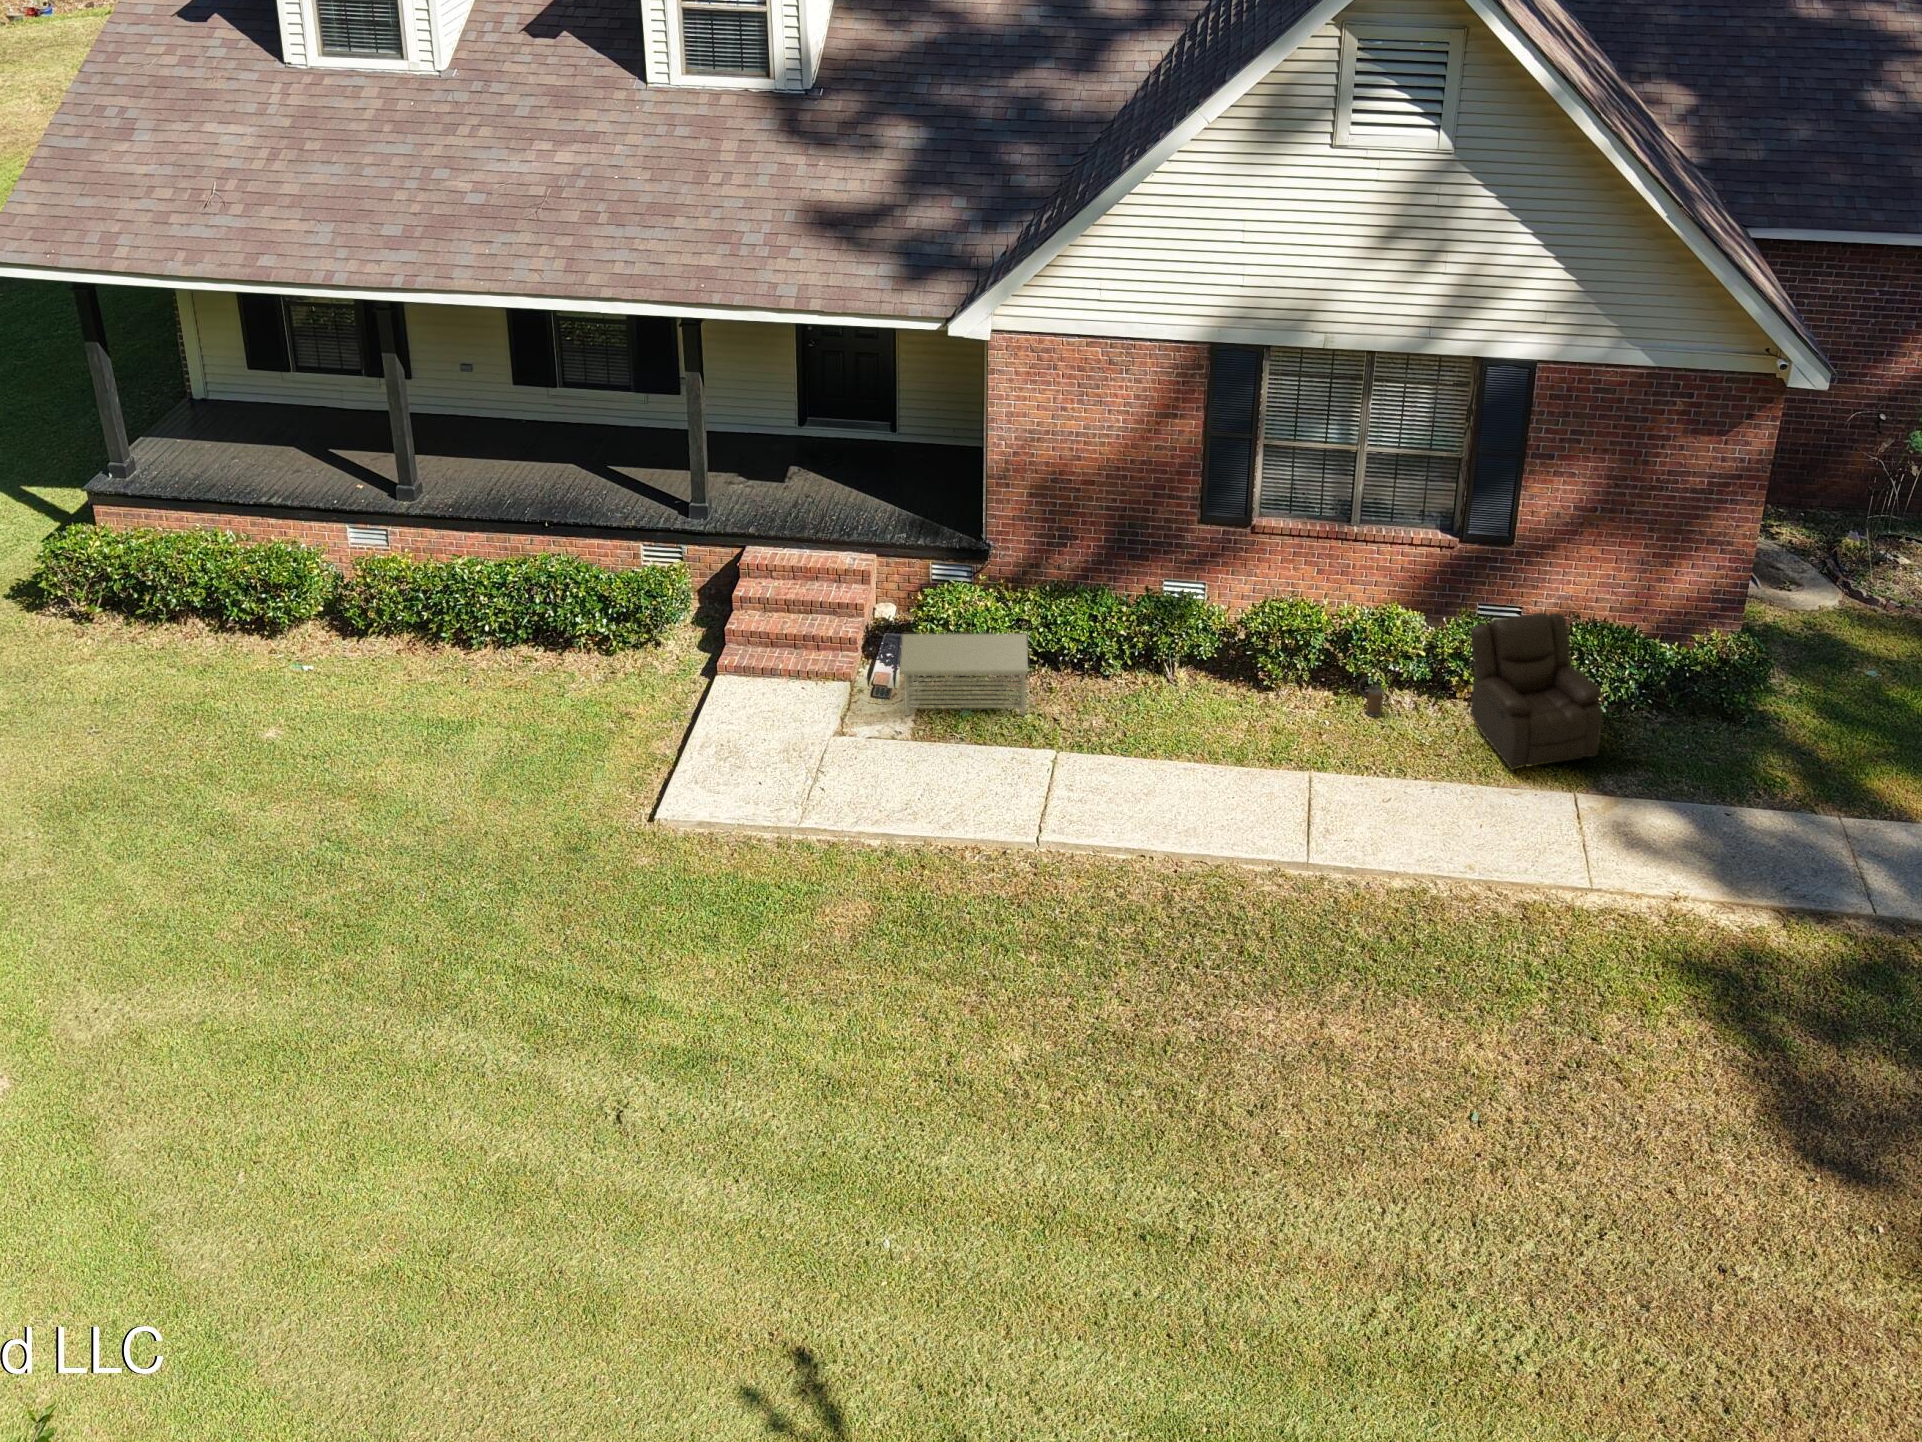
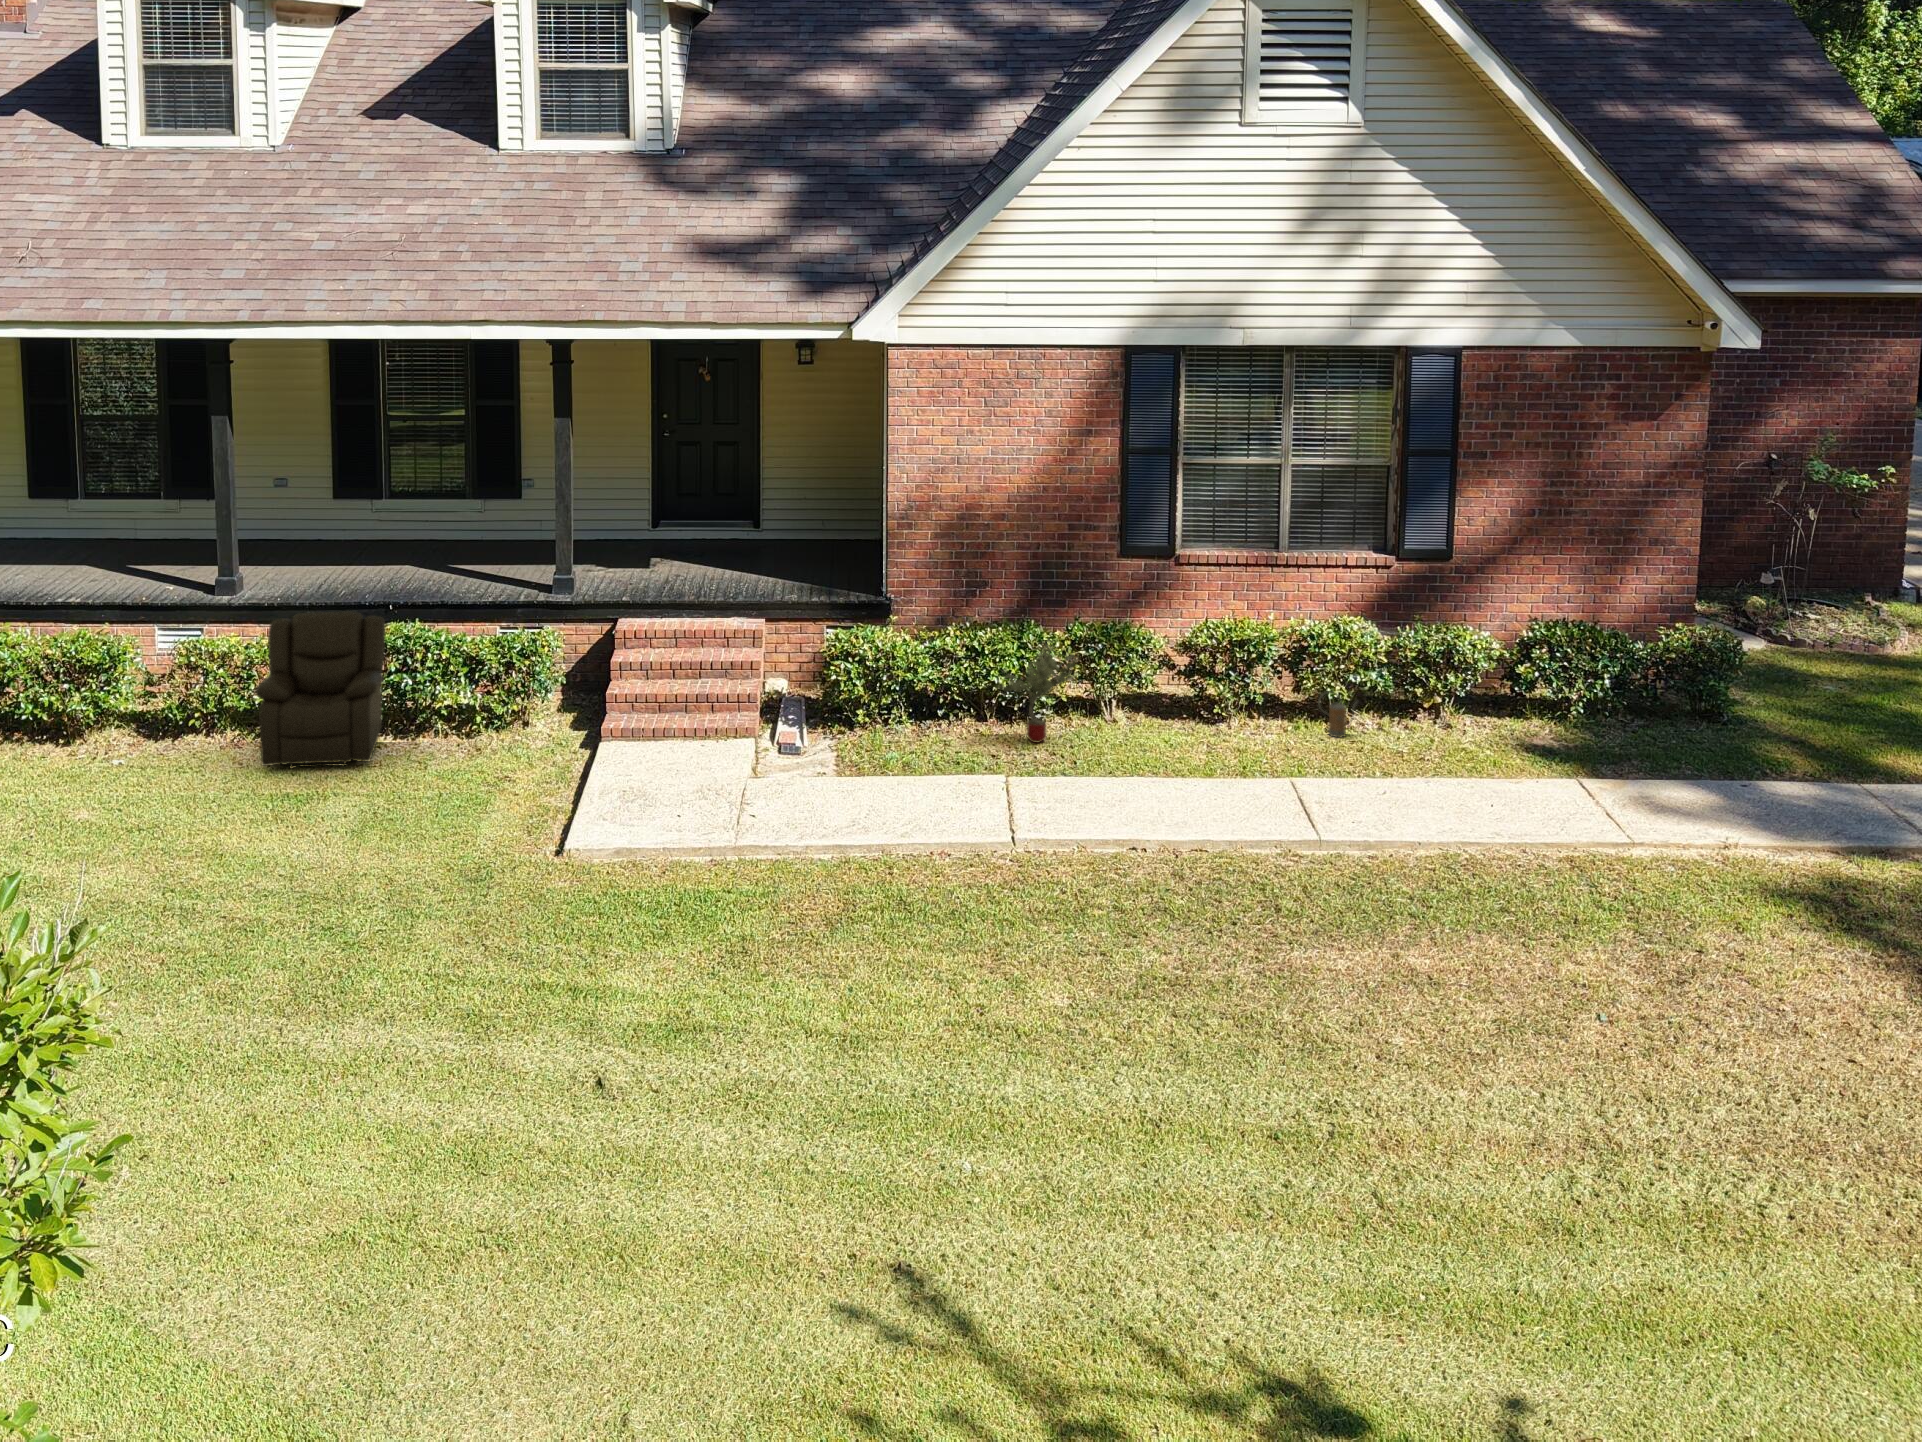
chair: present [1470,613,1602,769] -> present [256,611,386,768]
potted tree: none [1060,620,1137,707] -> present [997,640,1078,743]
storage bench: present [899,634,1028,716] -> none [814,669,965,757]

